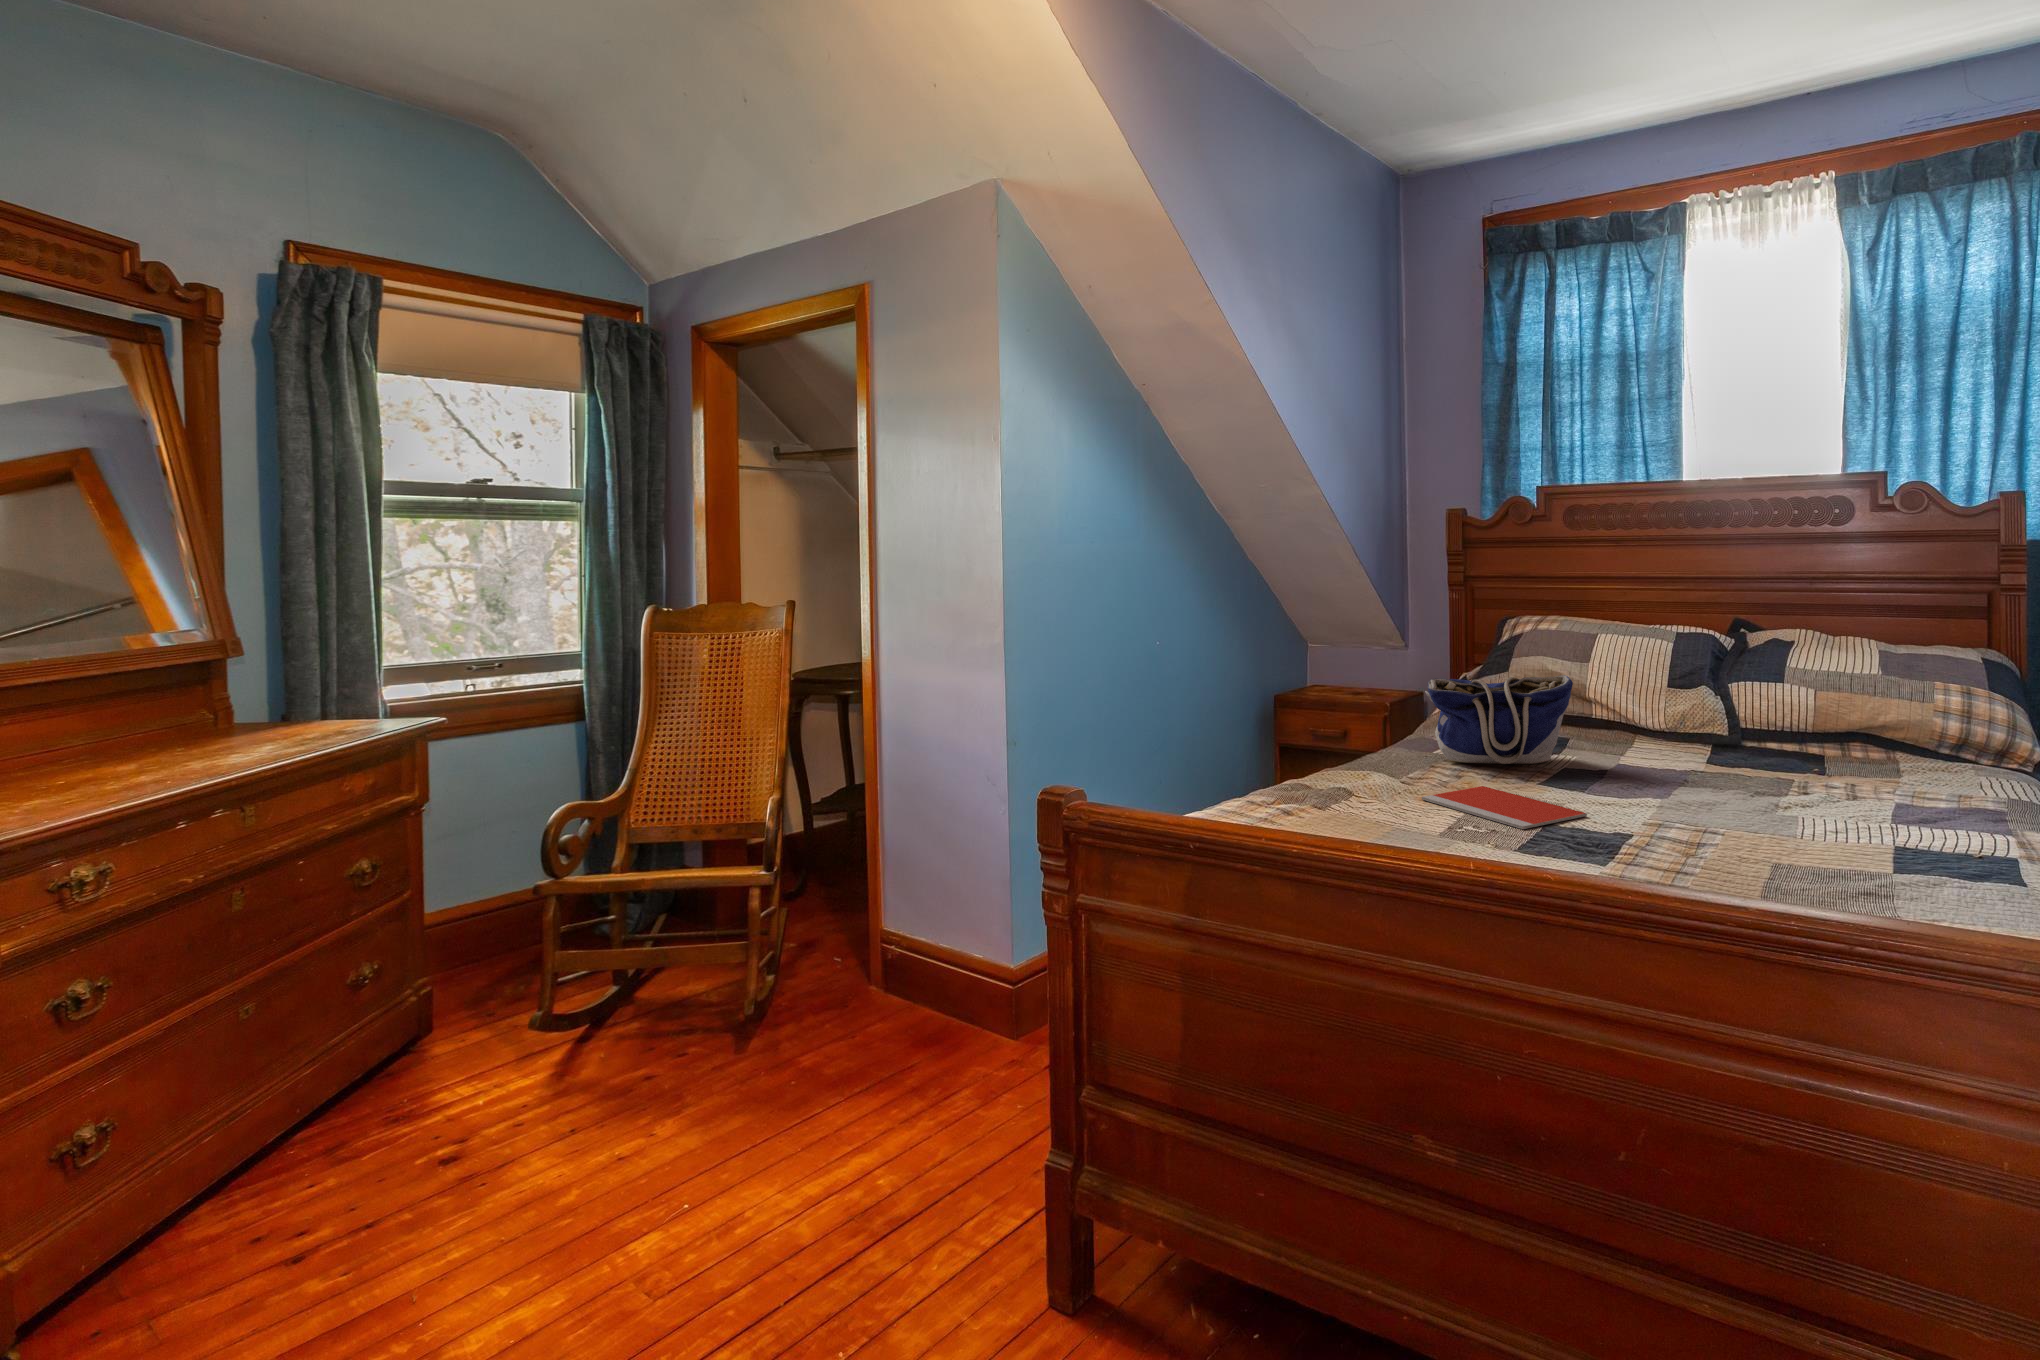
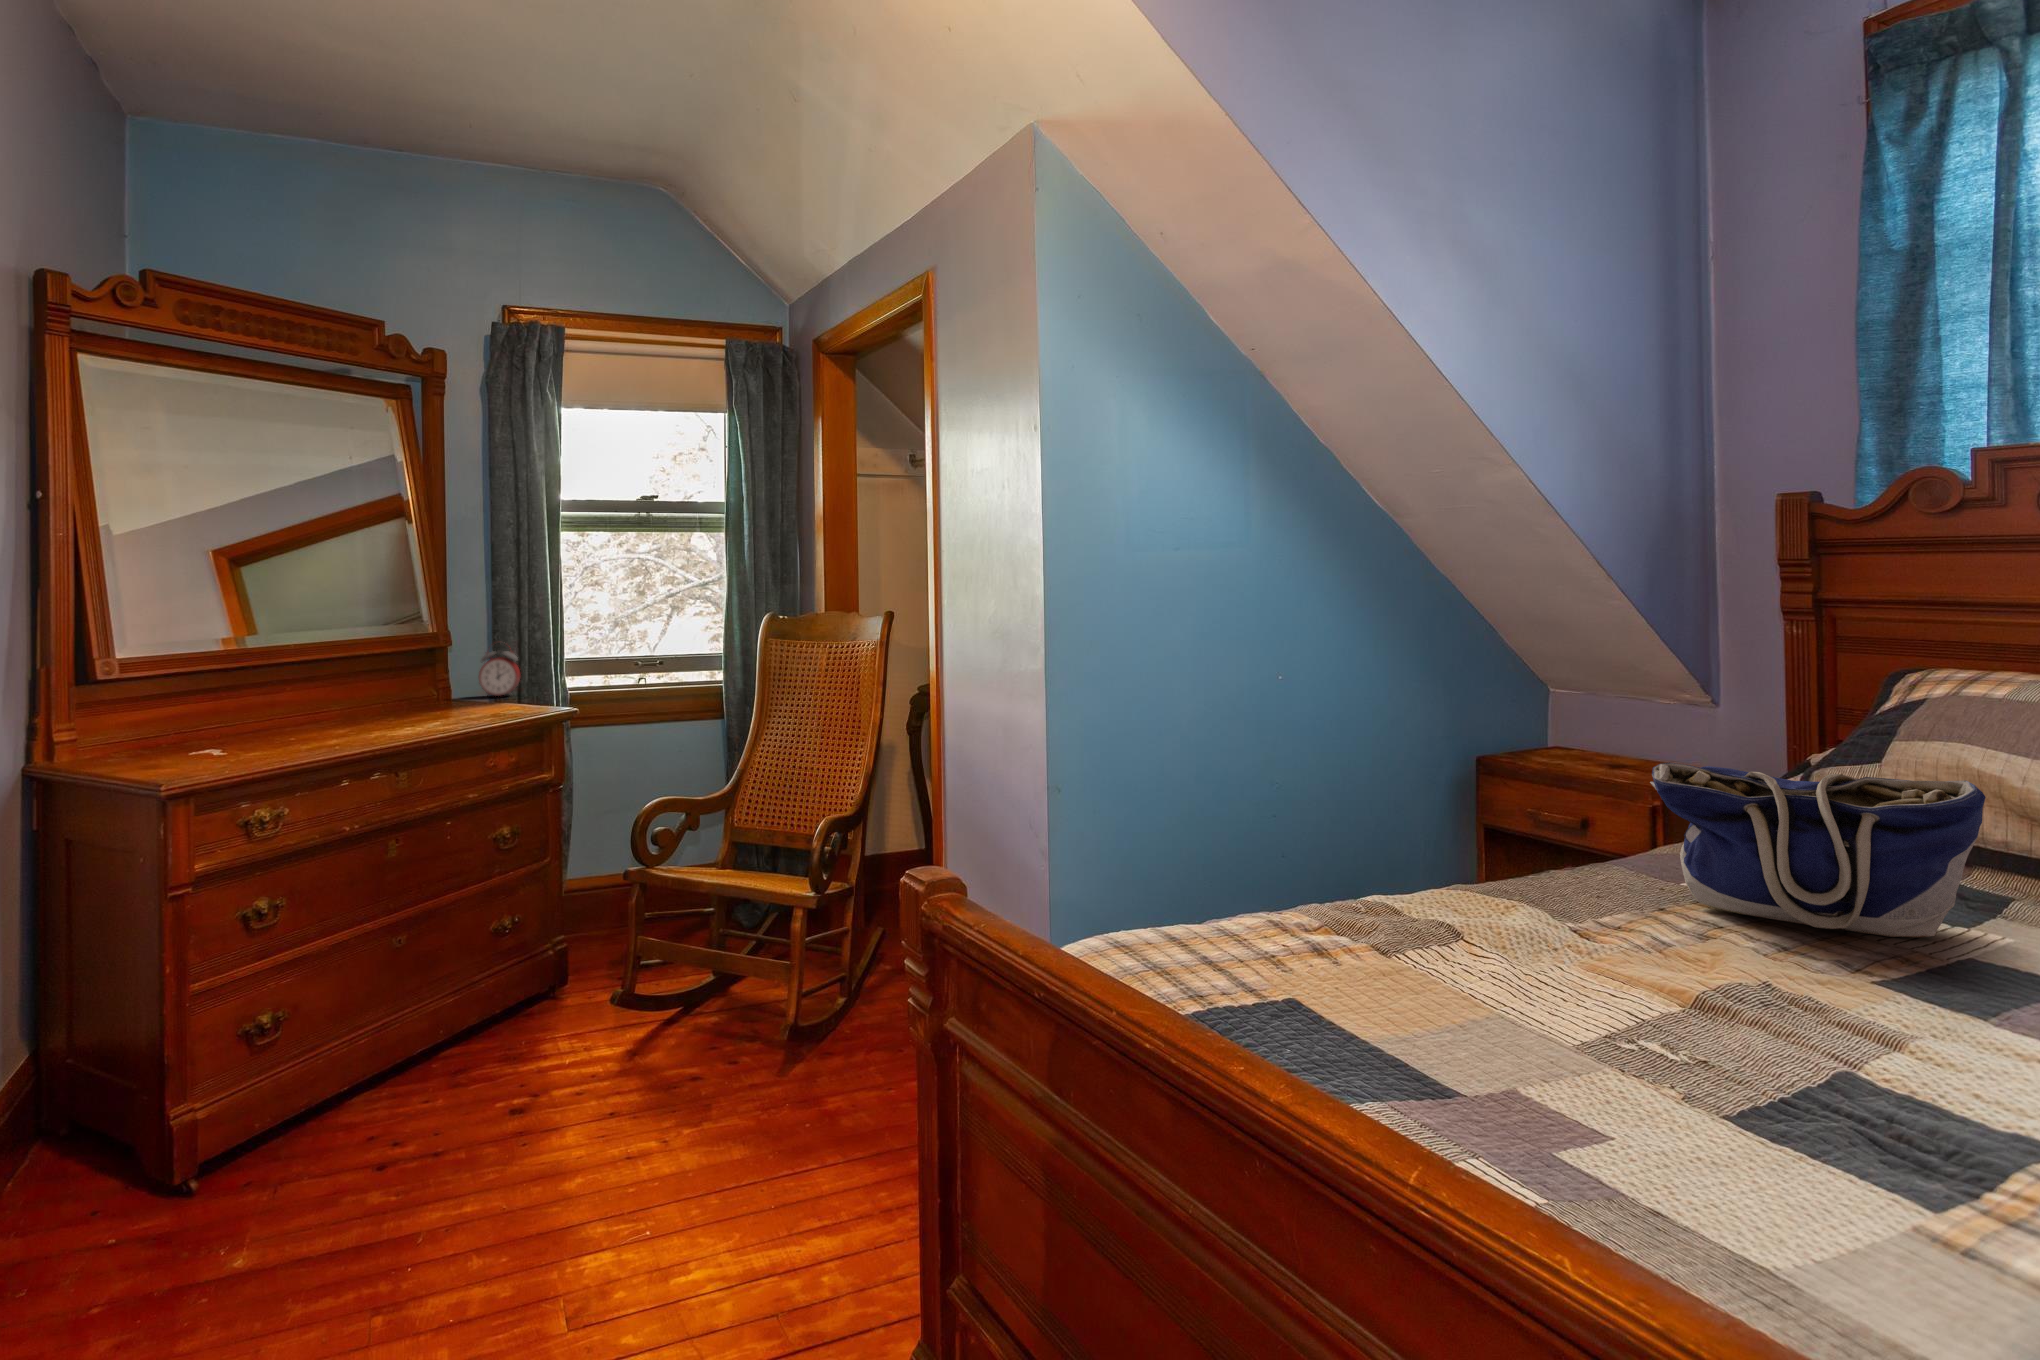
alarm clock: none [282,648,338,714] -> present [479,648,520,696]
notebook: present [1422,786,1587,829] -> none [1588,965,1956,1077]

